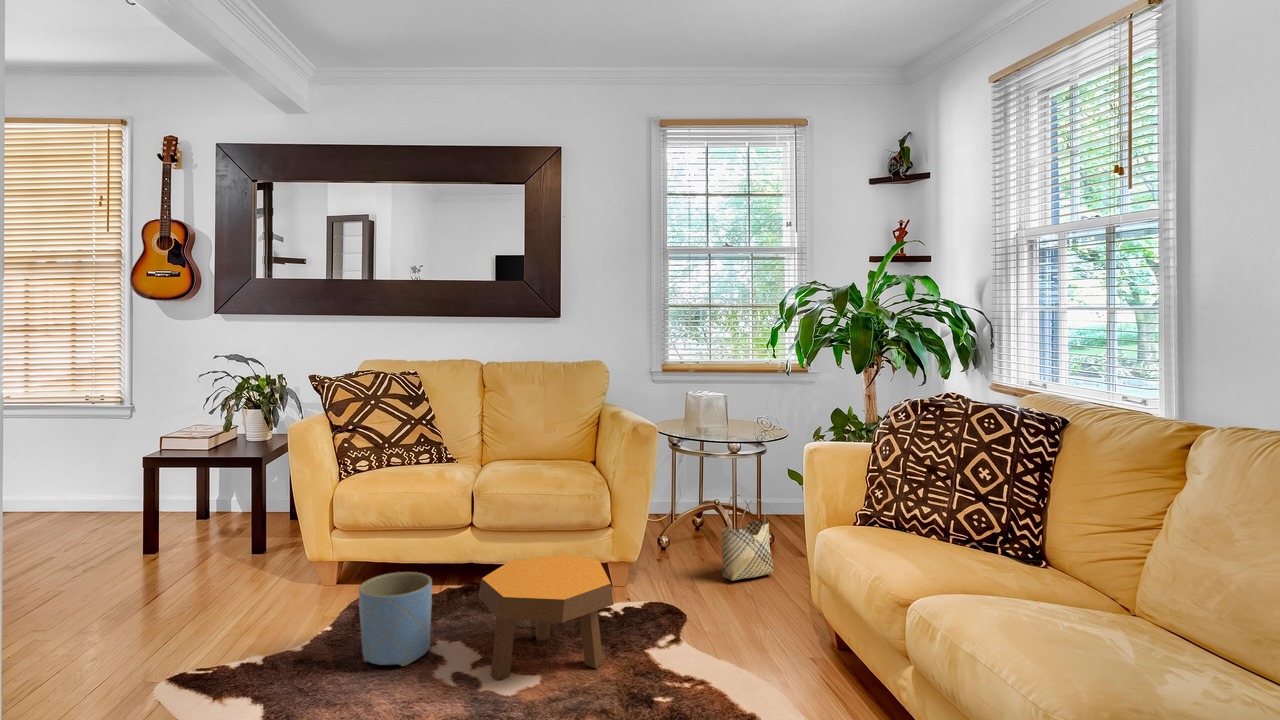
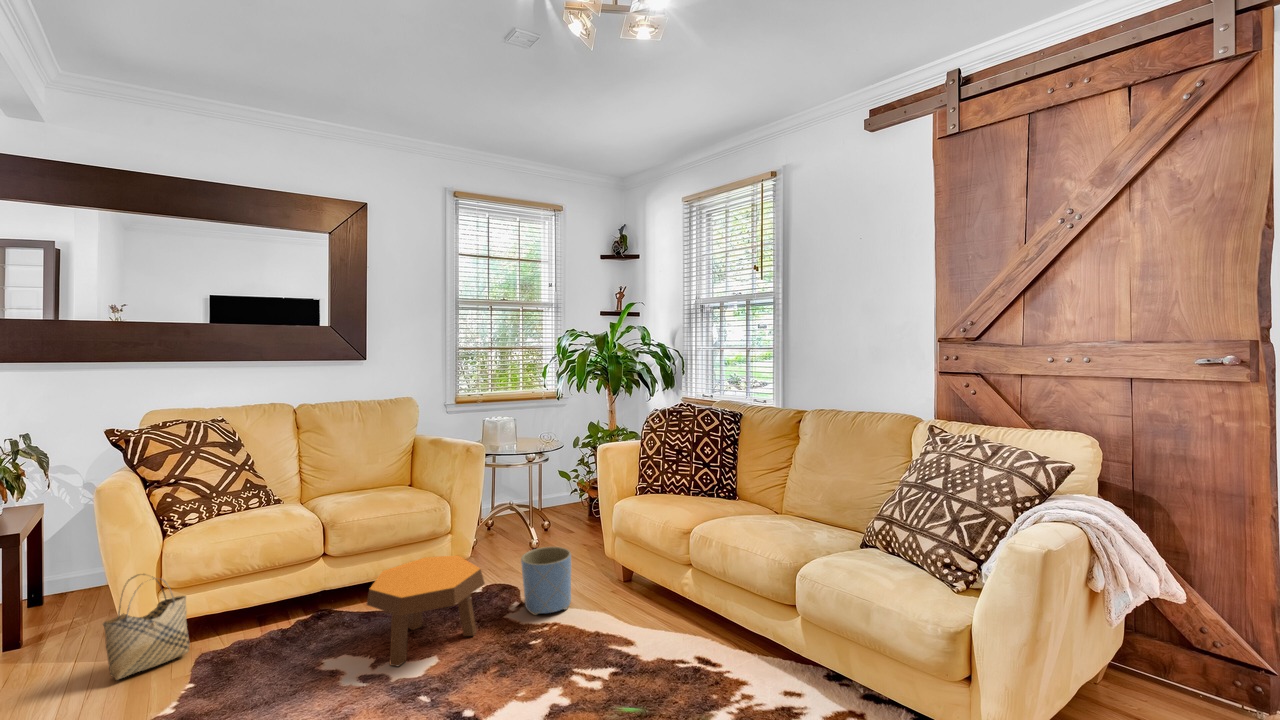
woven basket: present [721,494,773,581] -> present [103,574,190,680]
planter: present [359,572,432,666] -> present [521,547,571,615]

